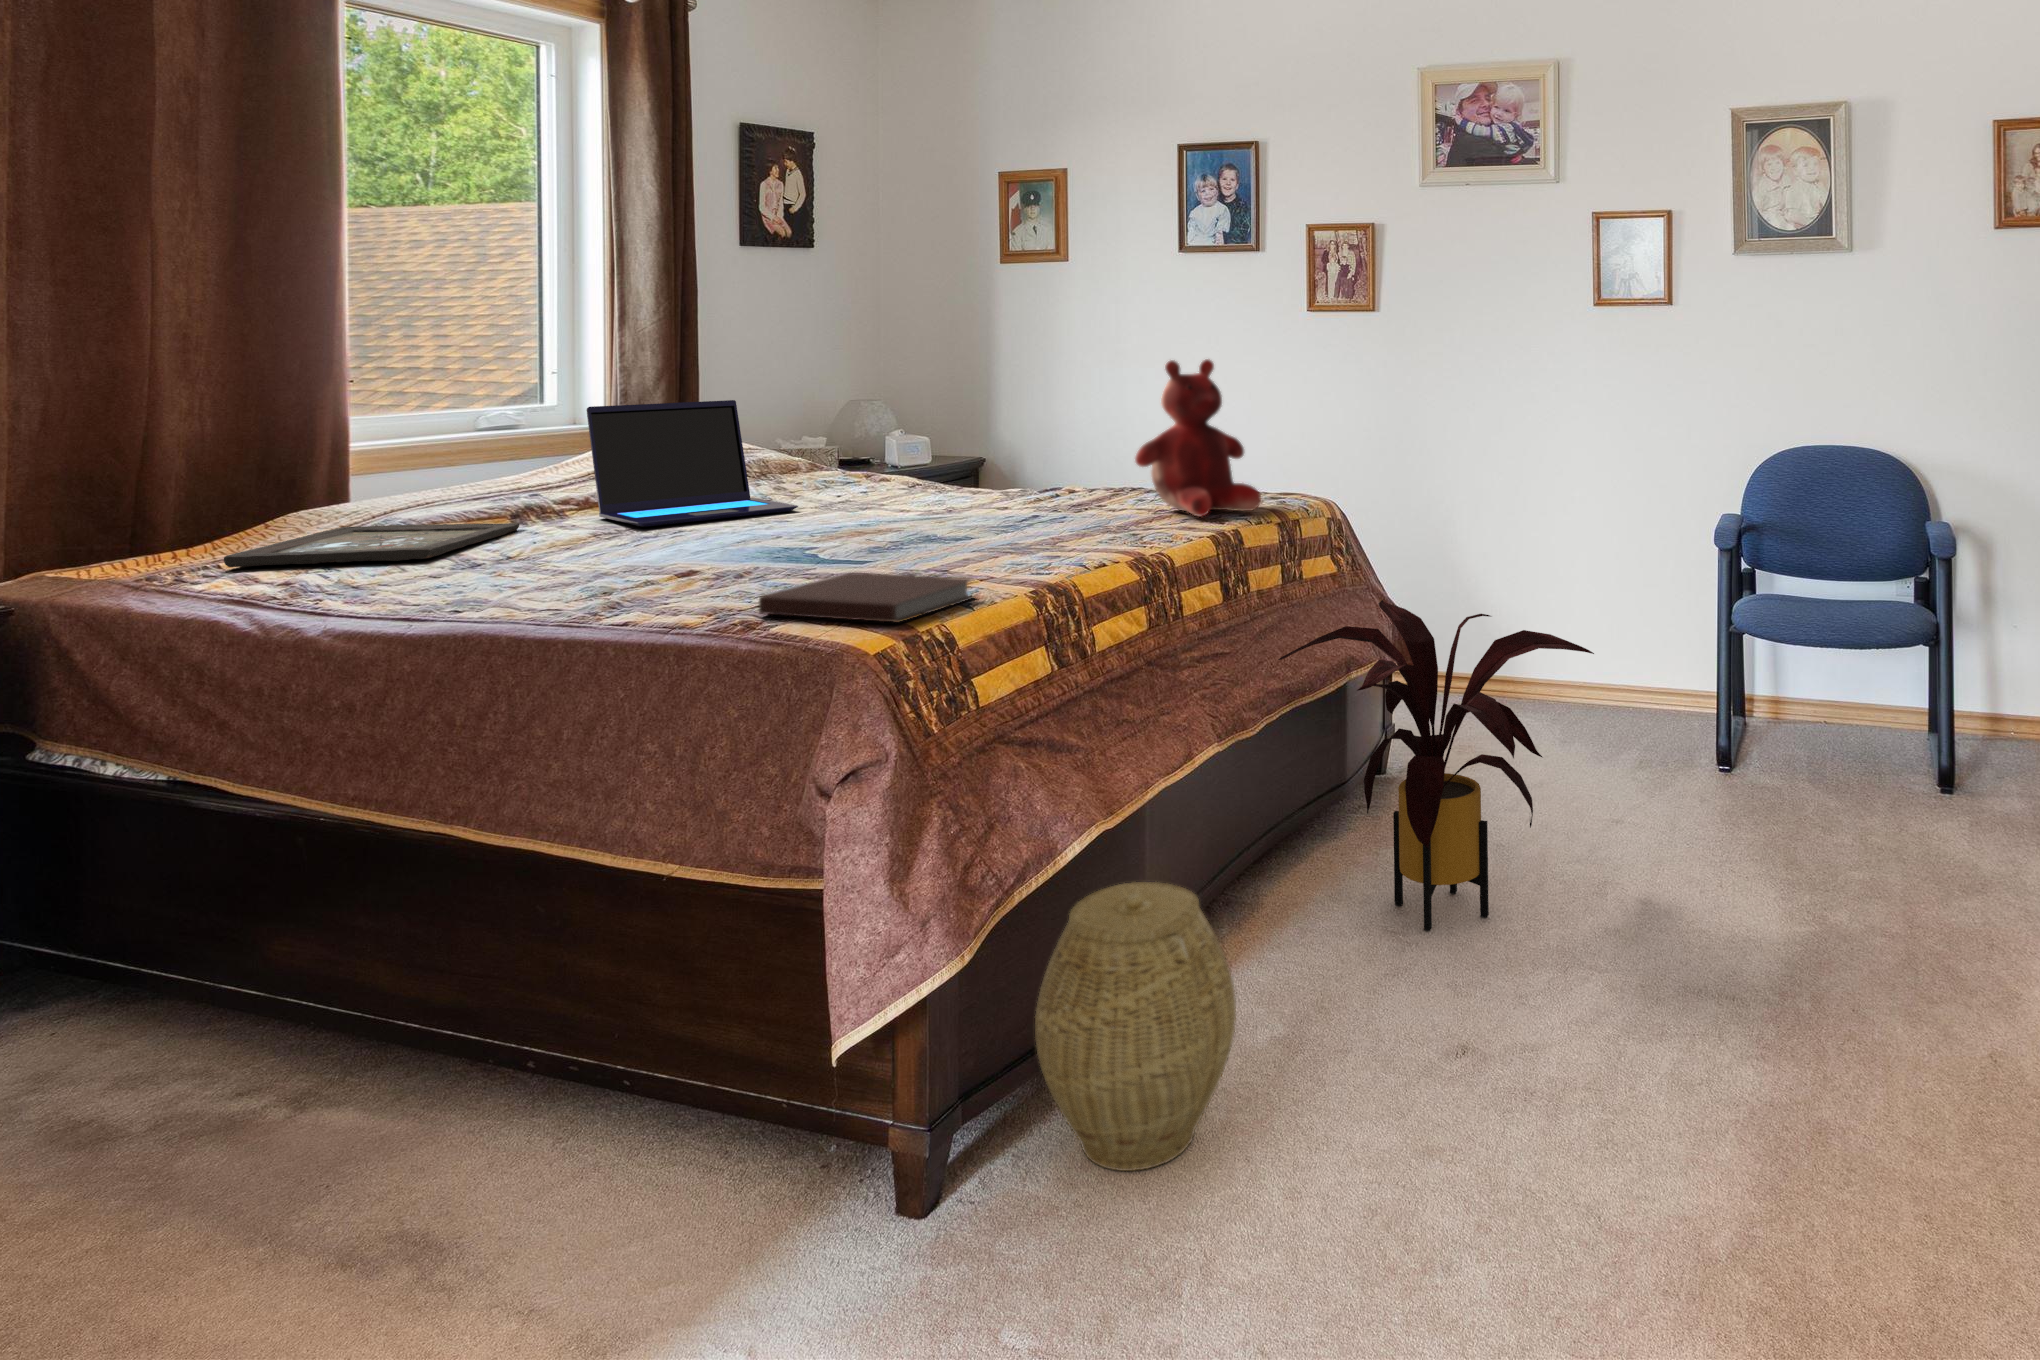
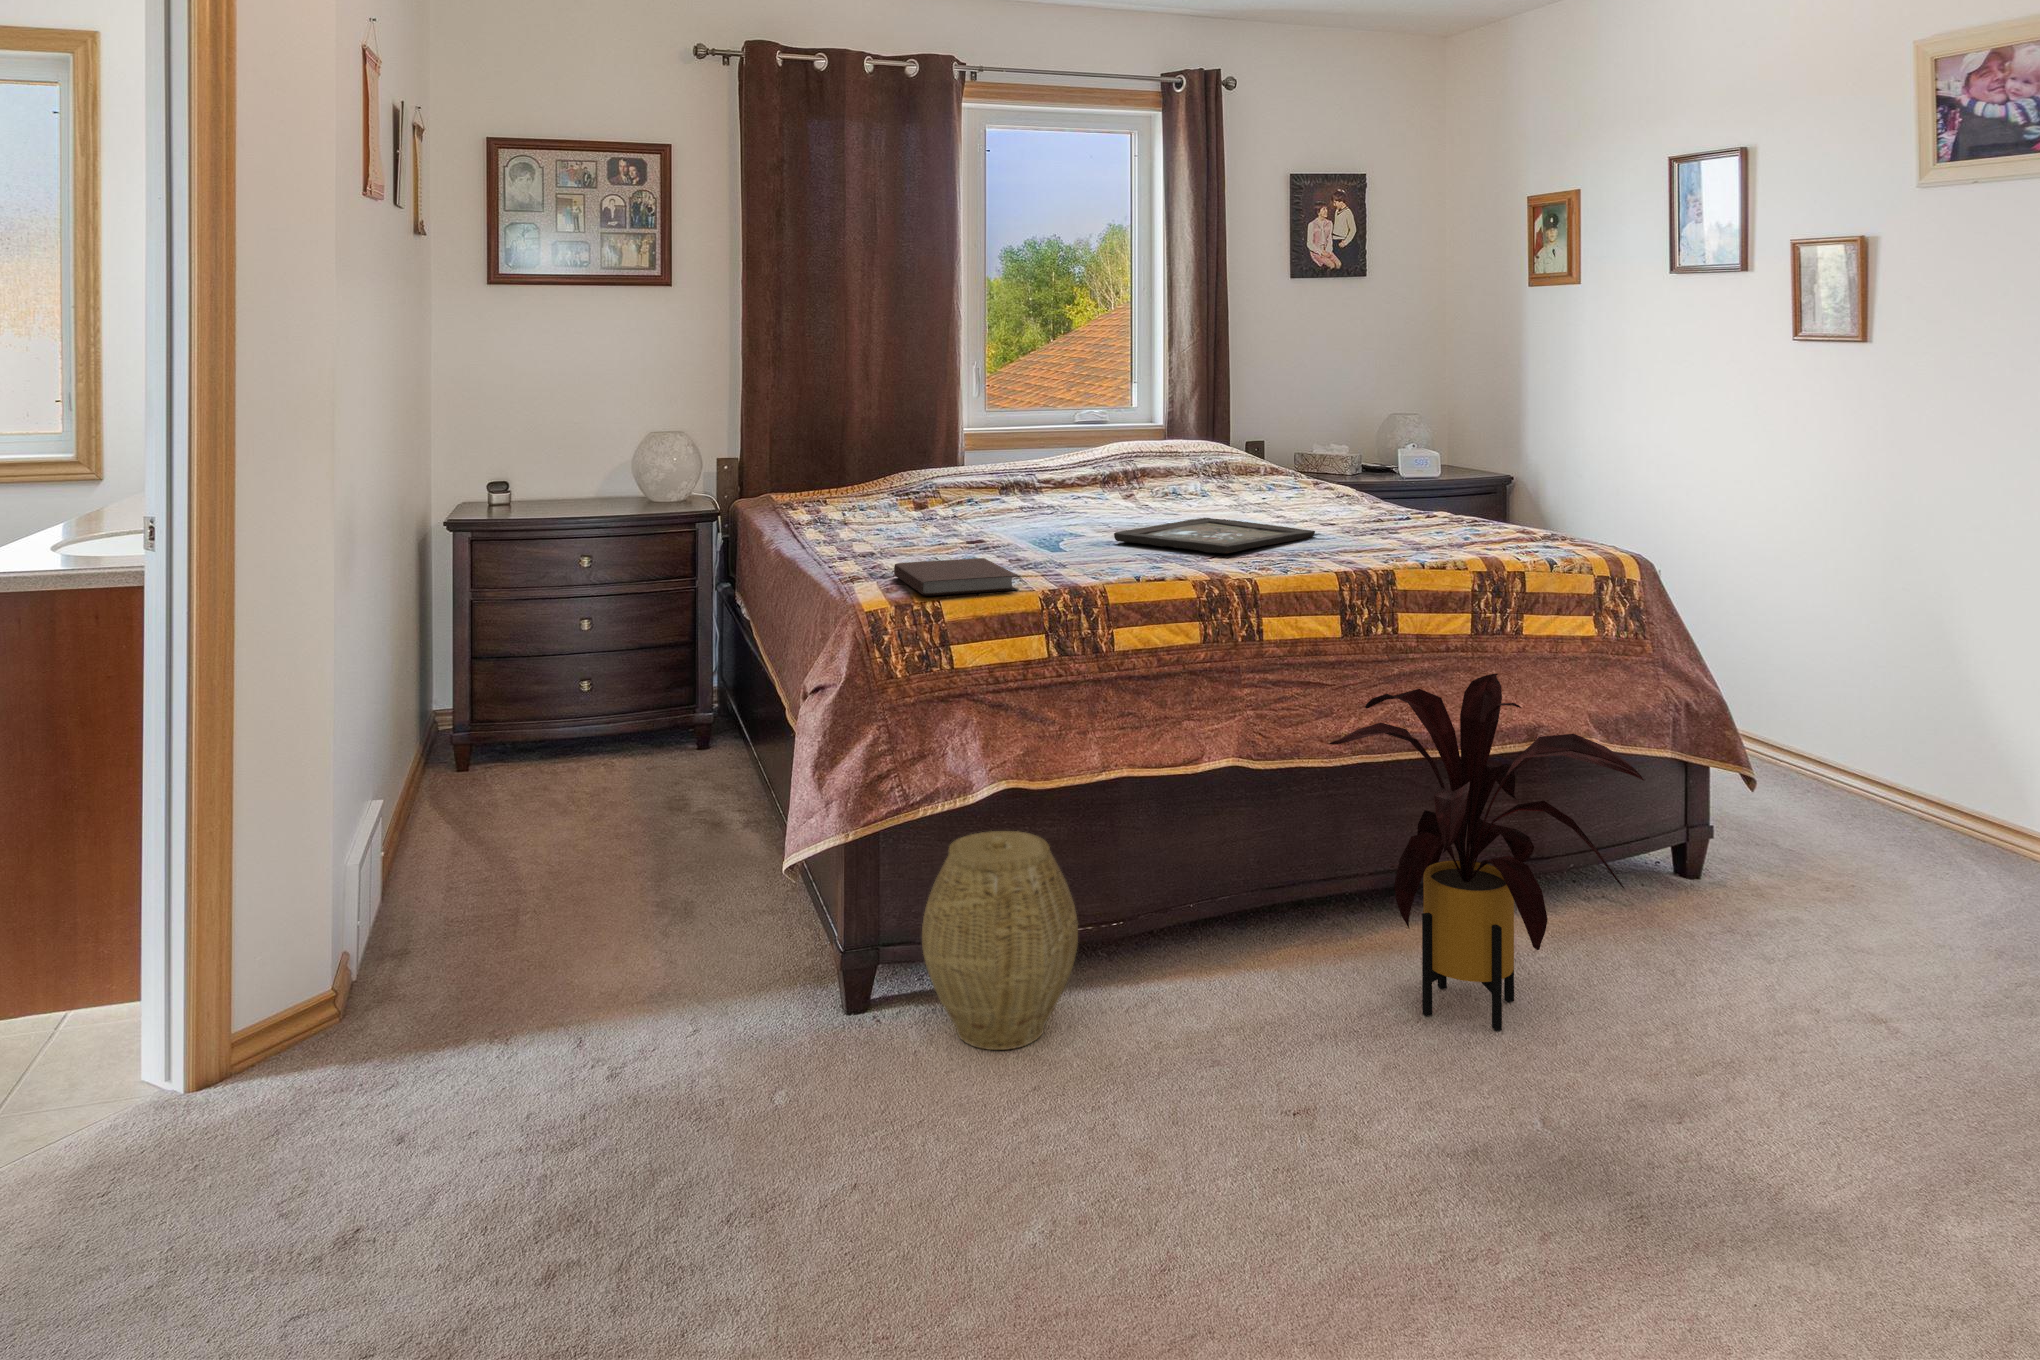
teddy bear: present [1135,359,1261,516] -> none [1336,405,1462,561]
laptop: present [587,400,798,527] -> none [1032,417,1154,511]
tray: present [224,523,519,567] -> present [1114,518,1315,553]

